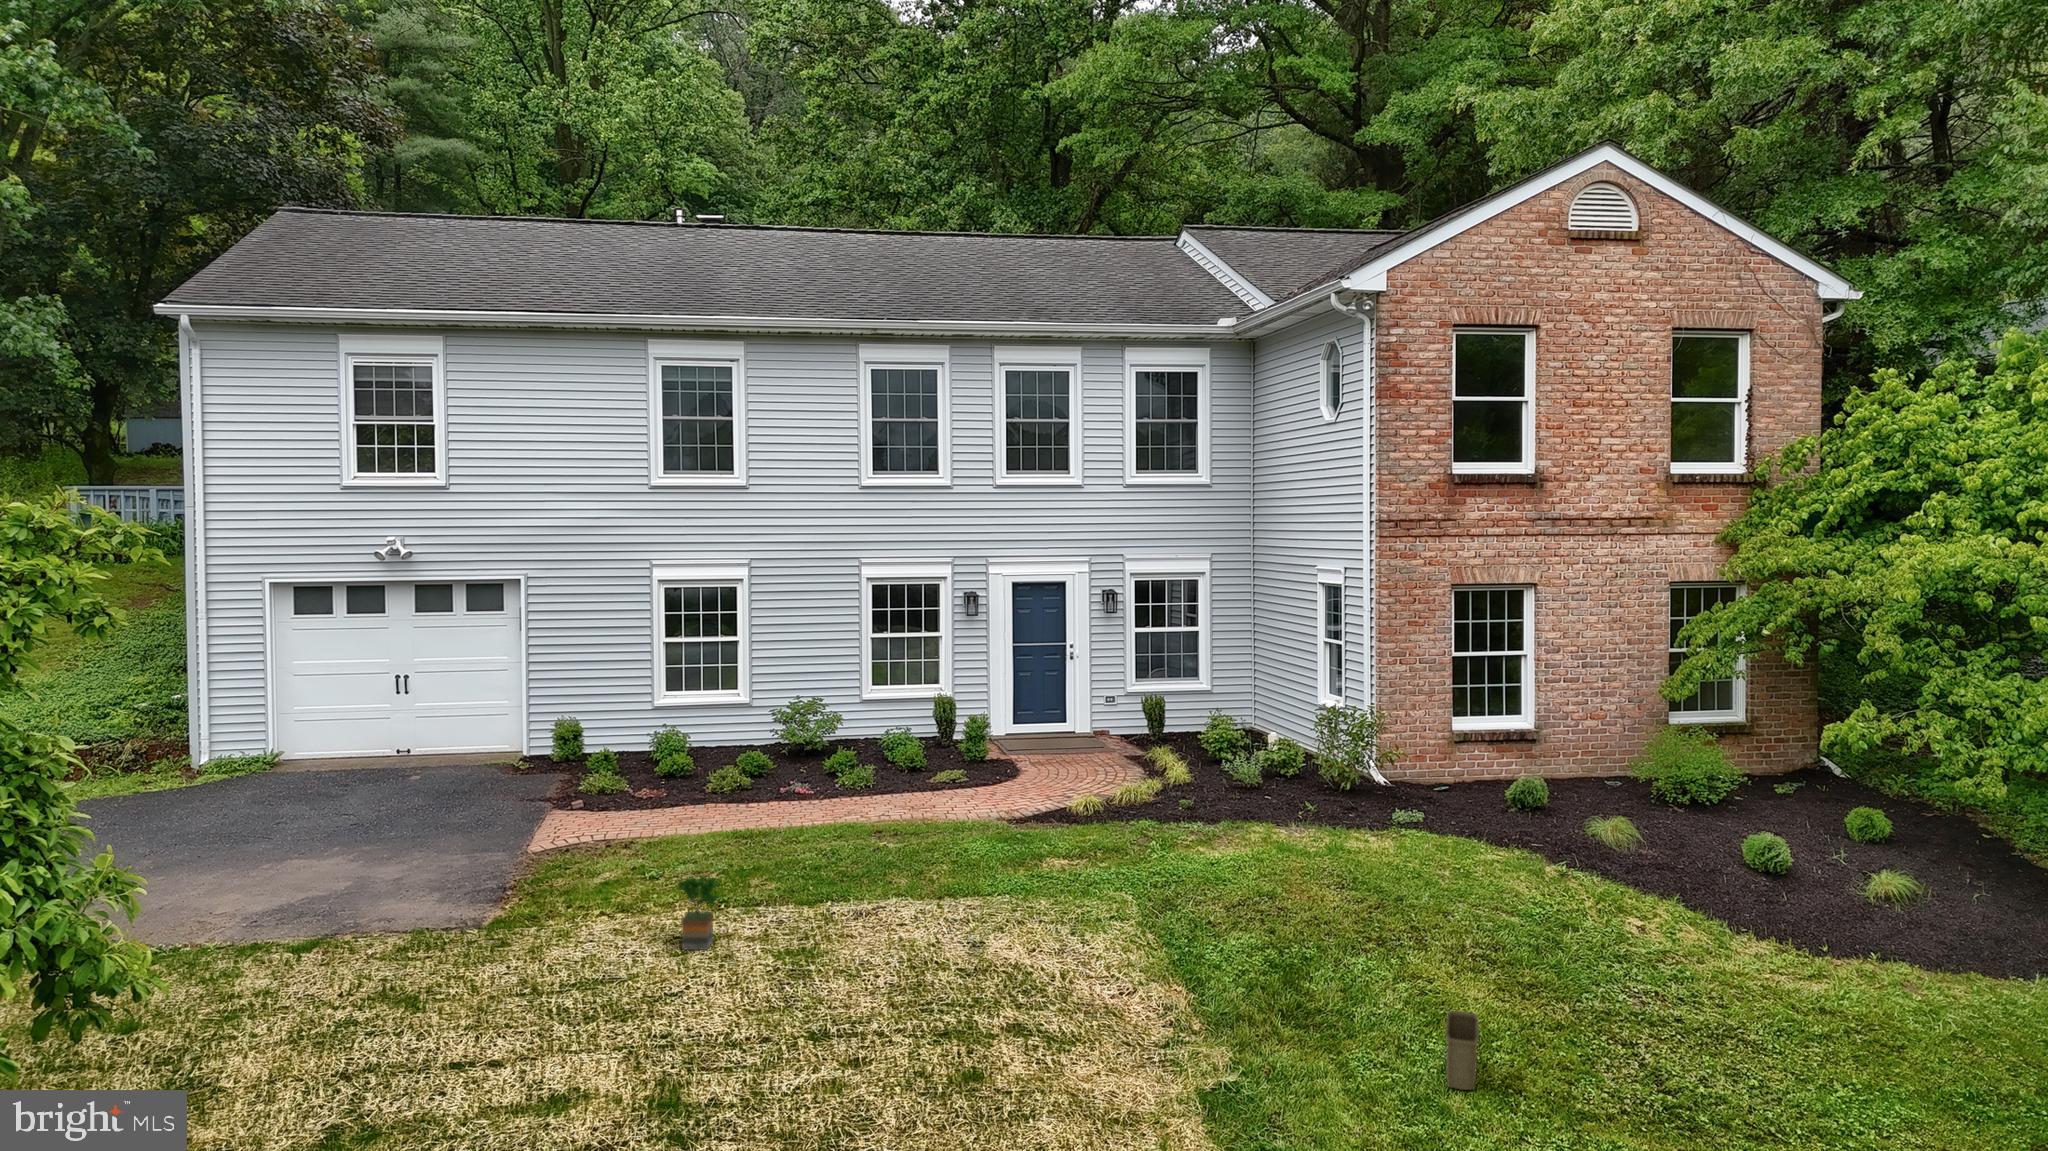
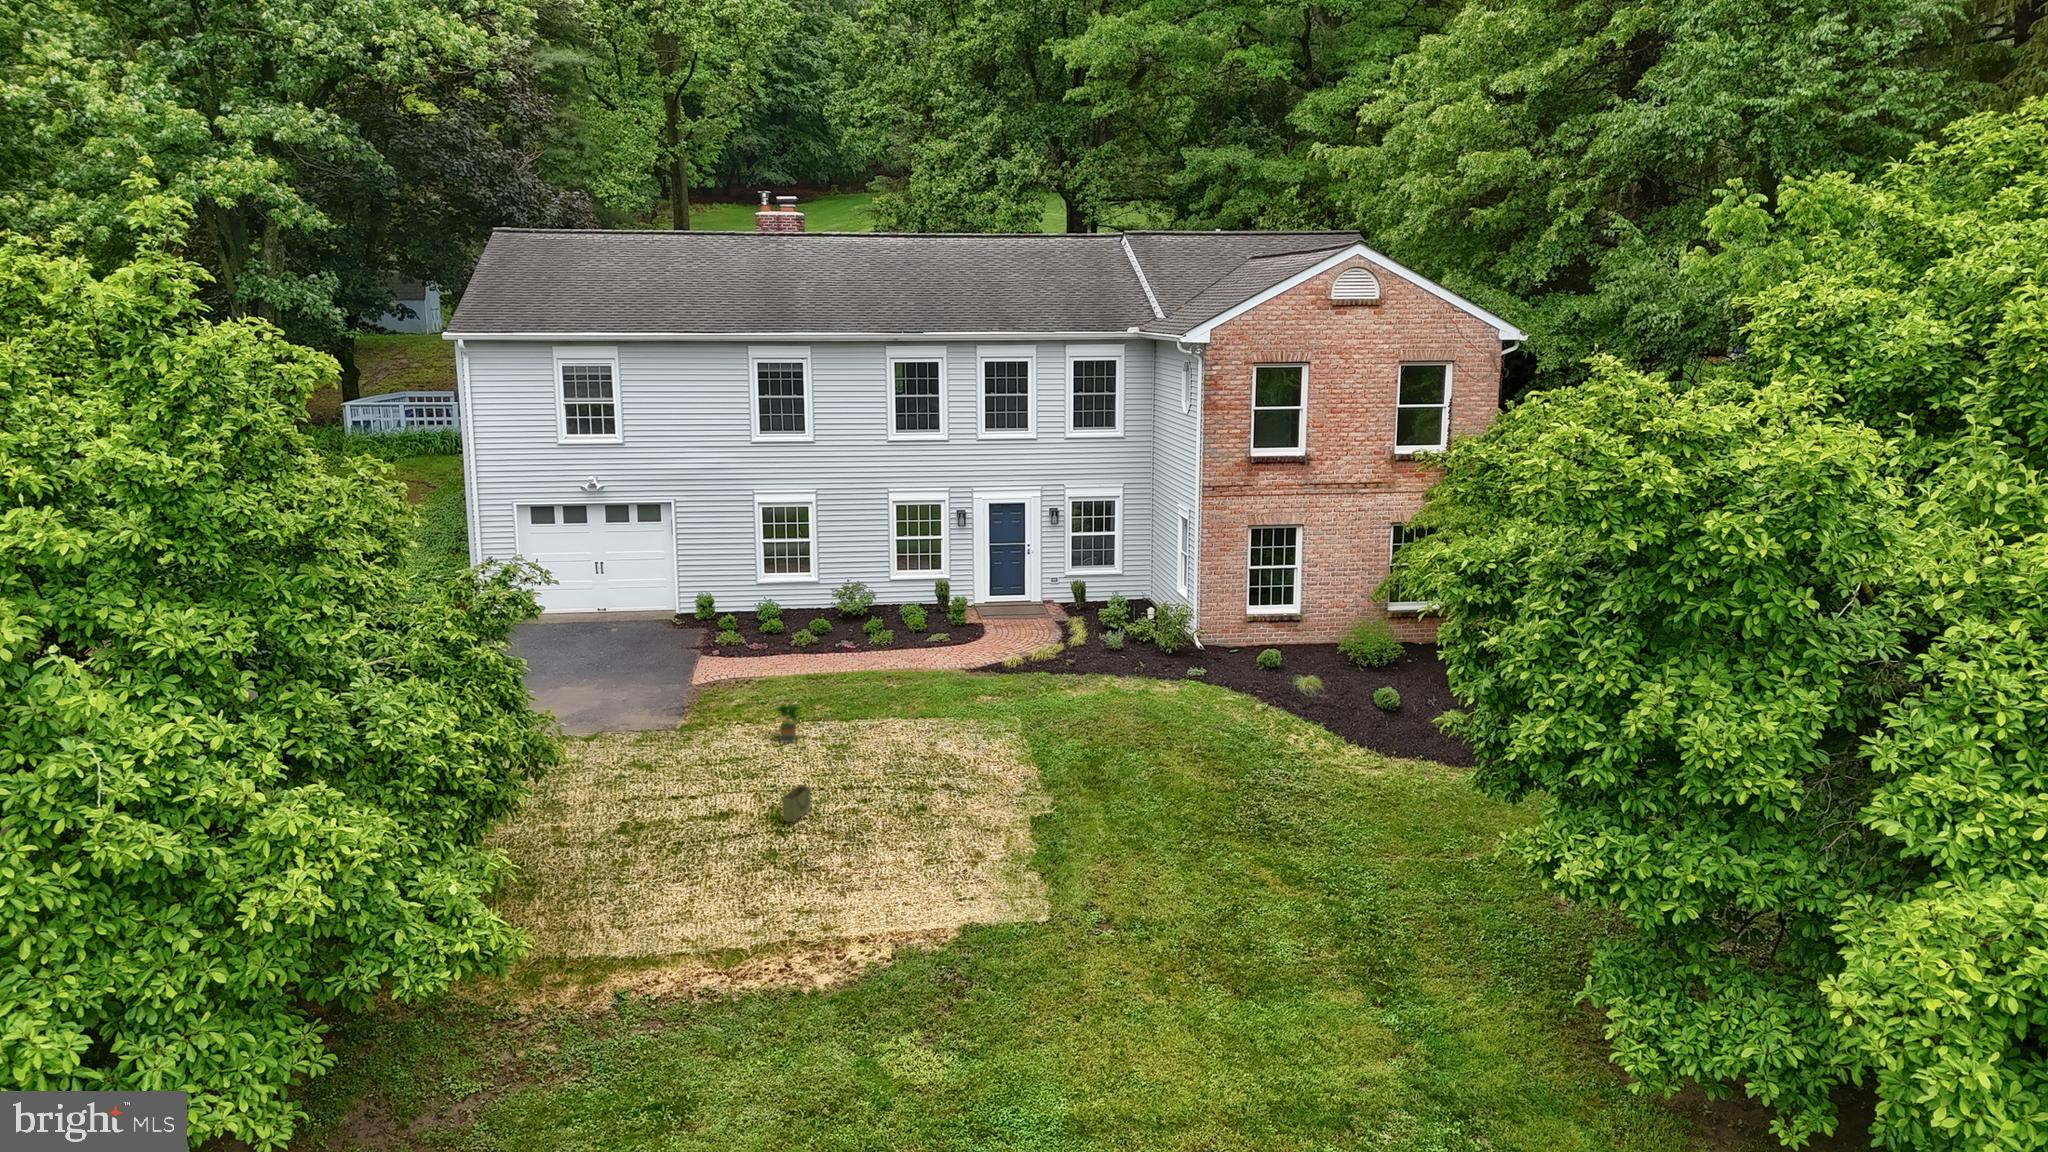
basket: present [1442,1011,1481,1090] -> present [782,785,811,822]

